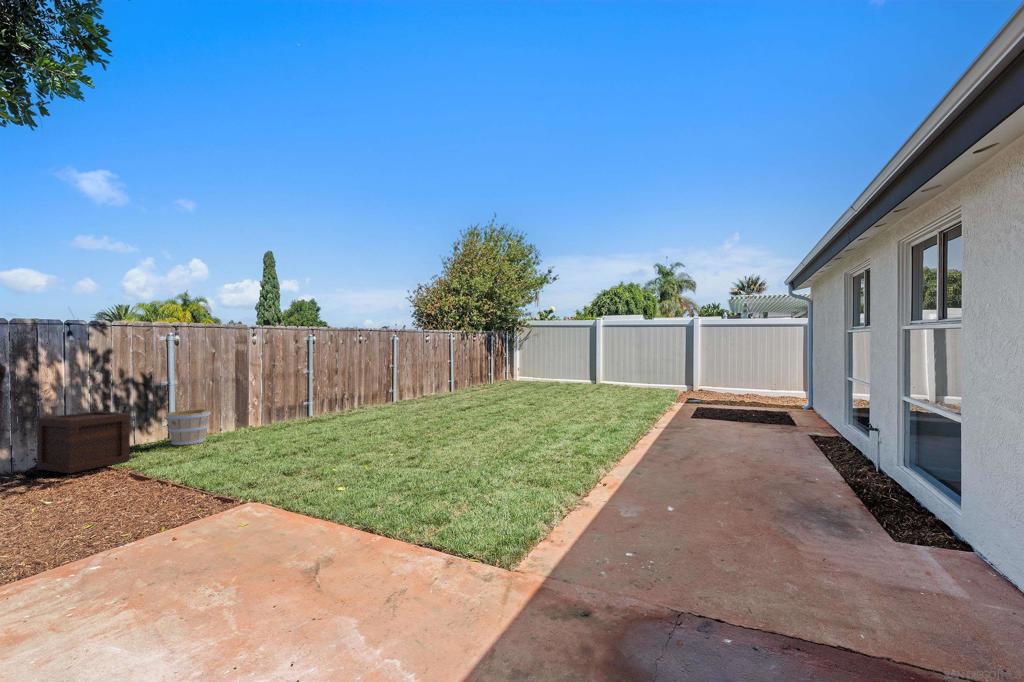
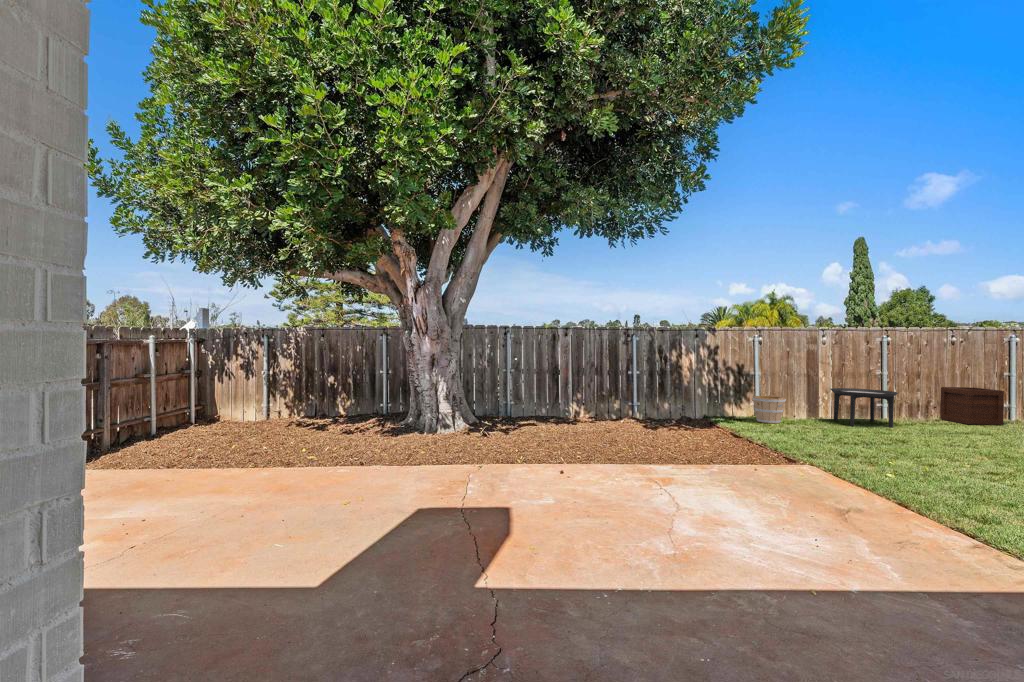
round table: none [260,389,324,430] -> present [830,388,898,427]
wooden crate: present [37,411,130,474] -> present [940,387,1004,425]

